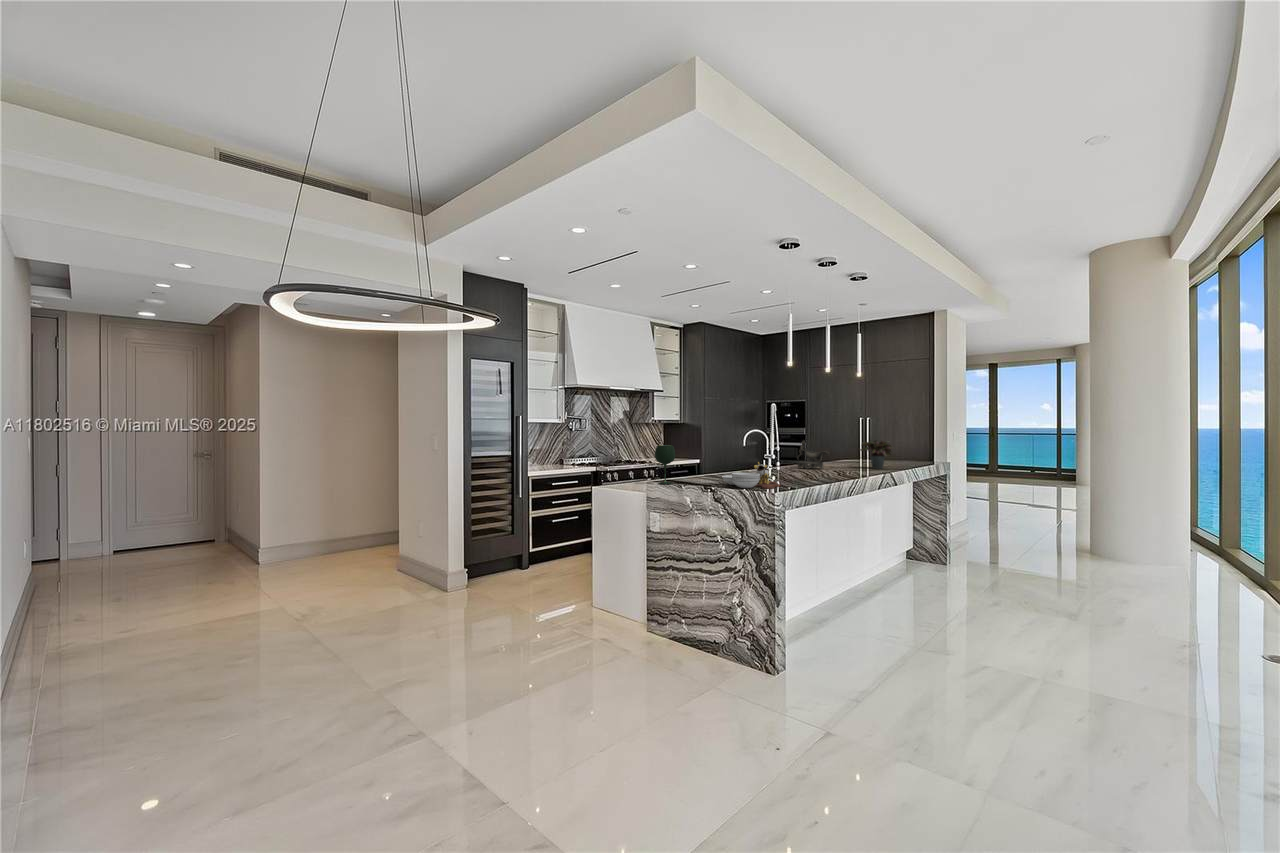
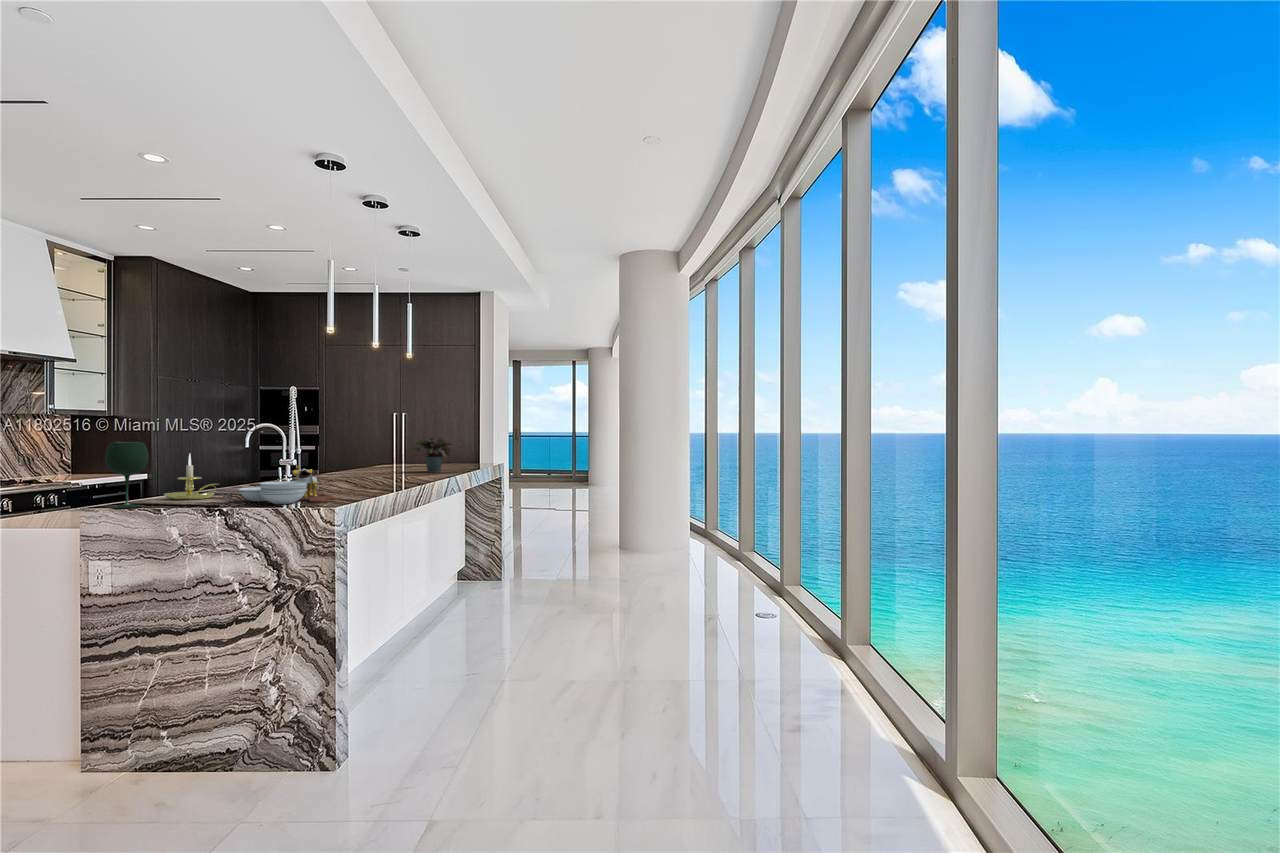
decorative bowl: present [797,441,829,469] -> none [329,438,377,477]
candle holder: none [687,452,715,481] -> present [164,454,218,500]

